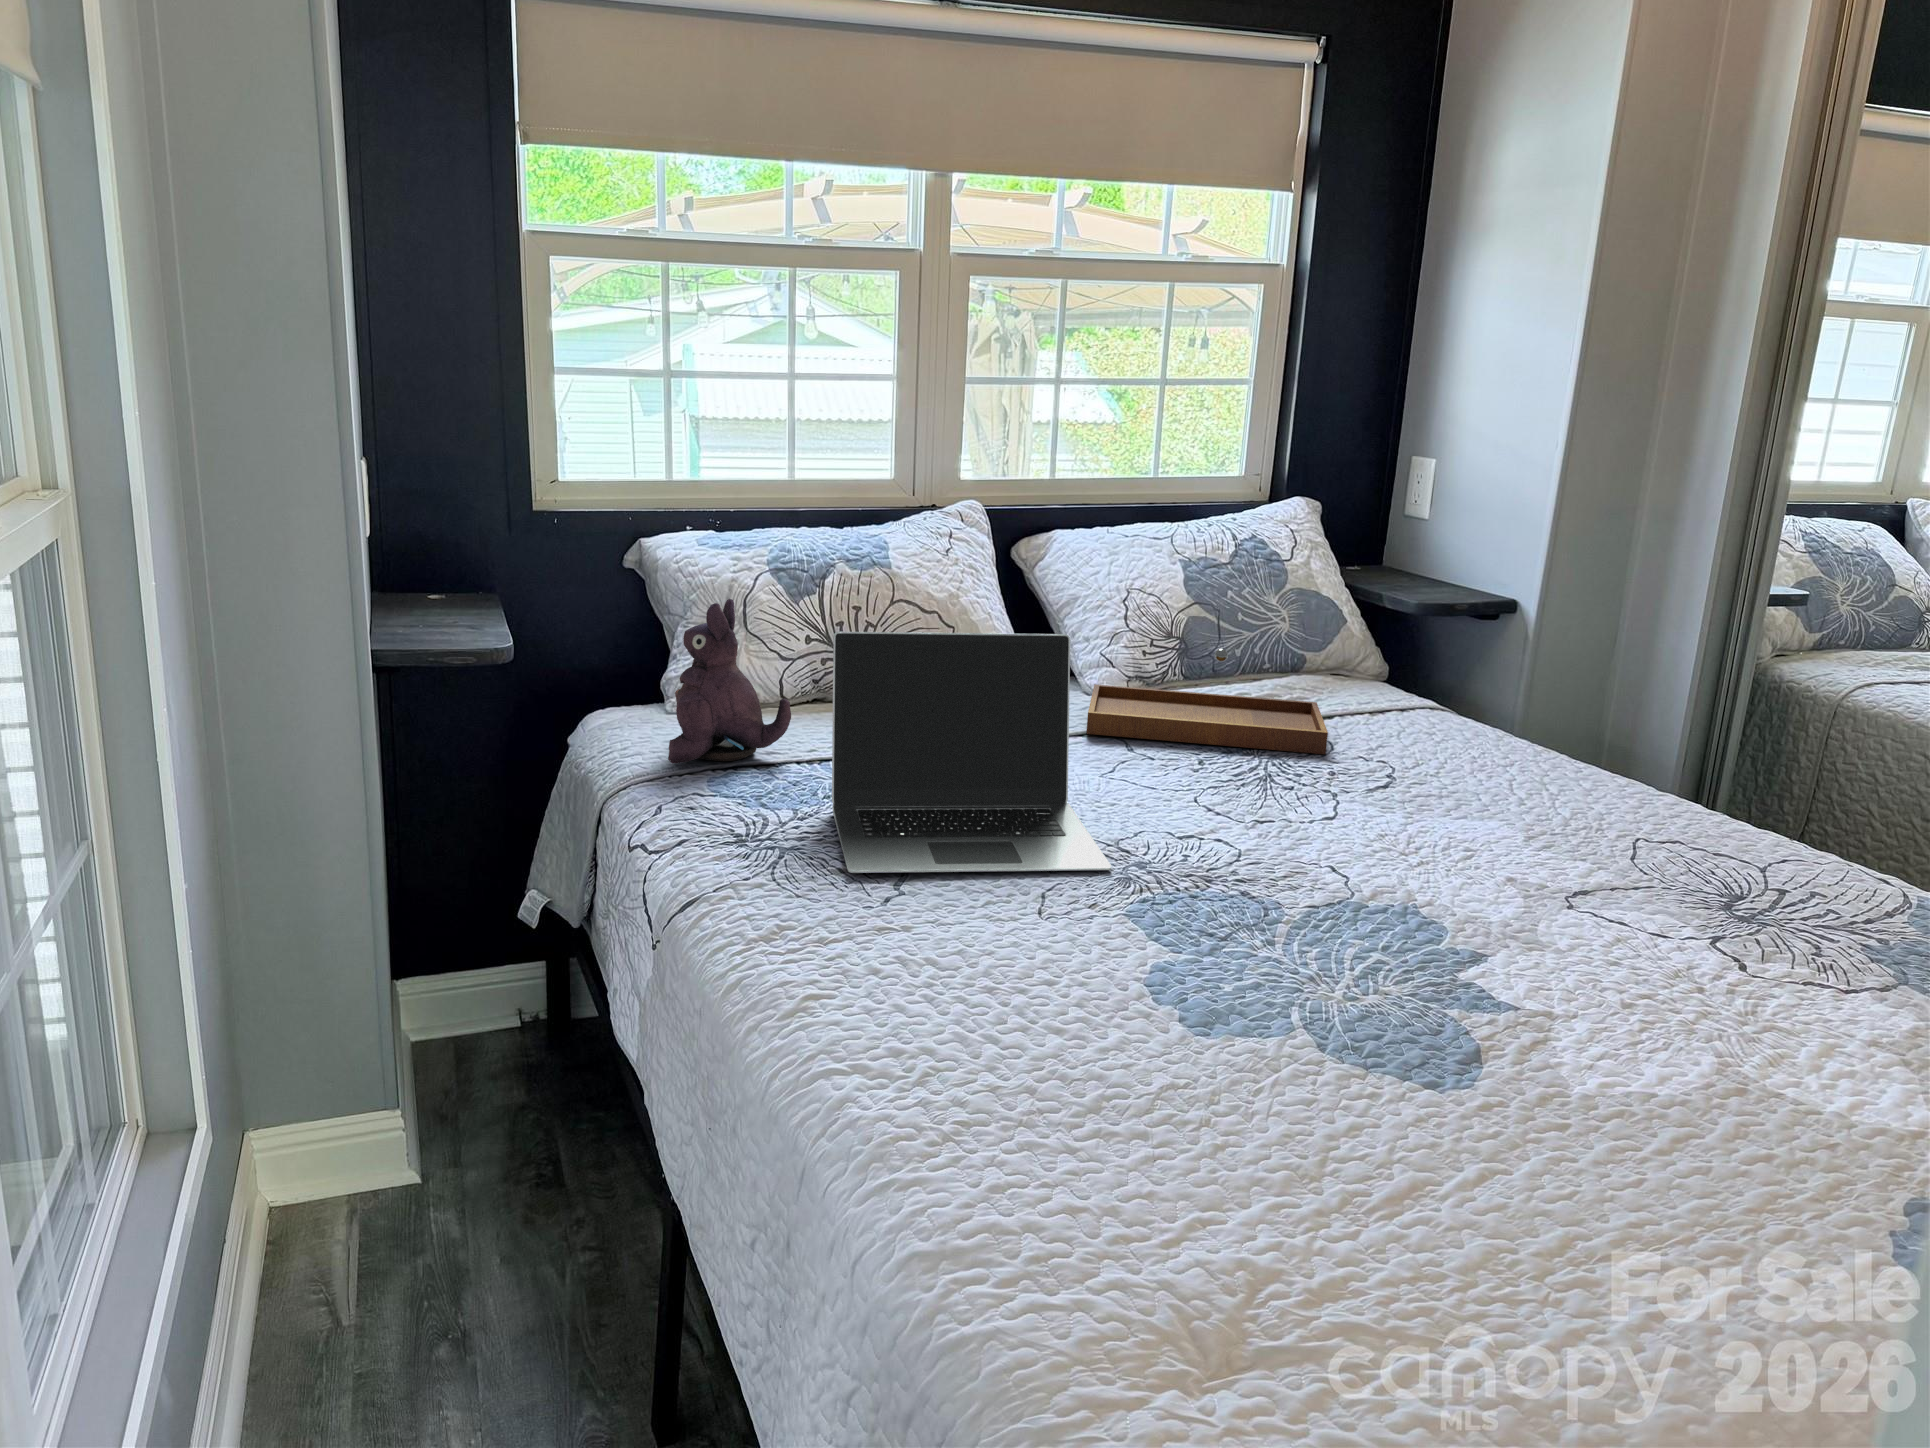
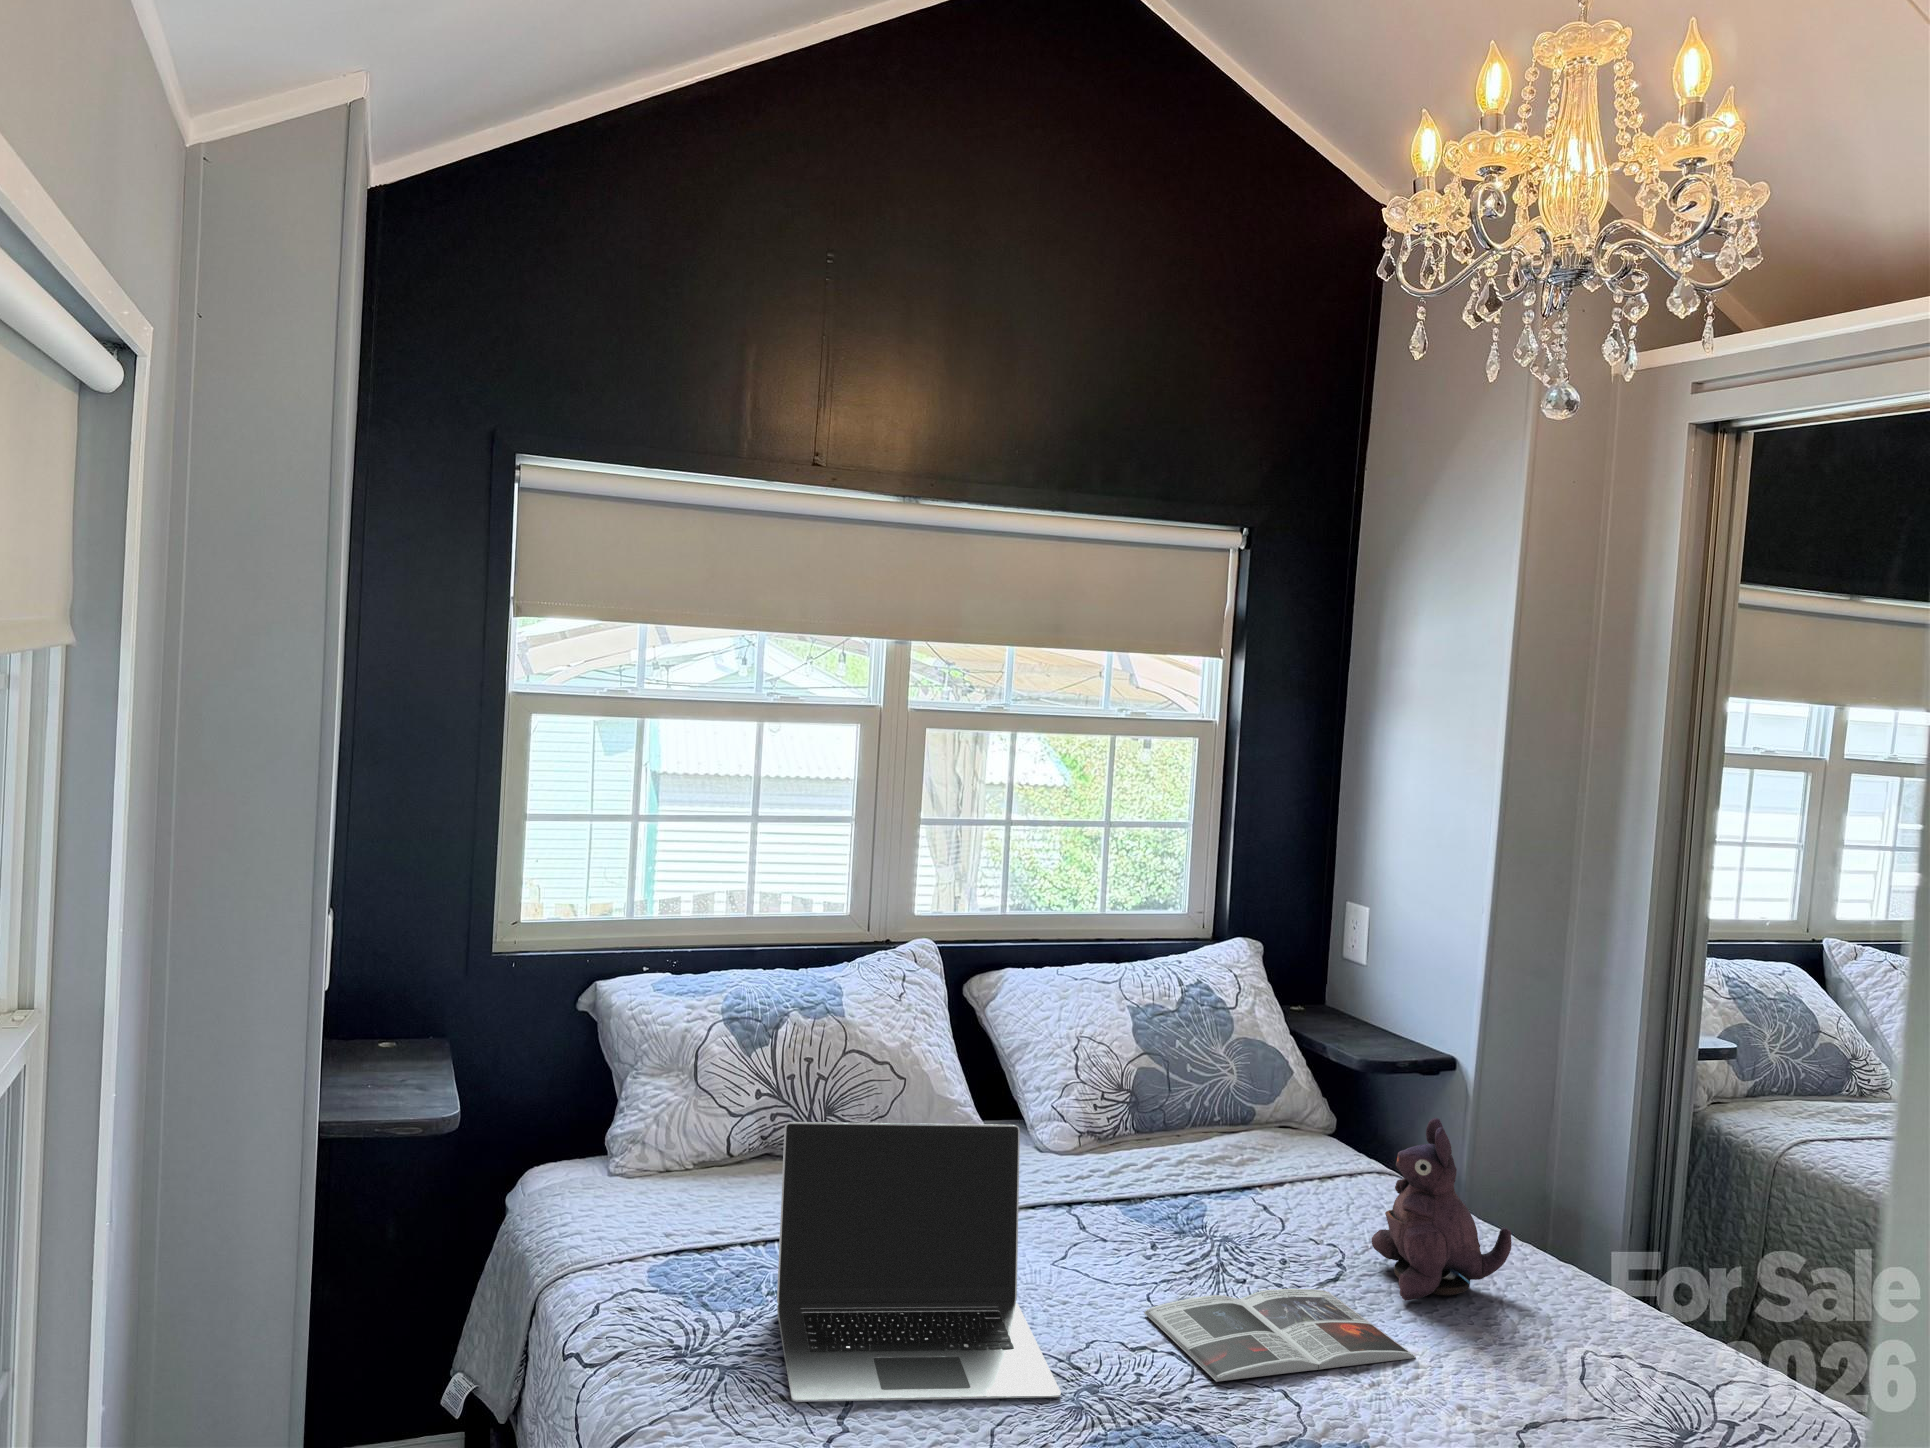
plush toy: present [668,599,791,764] -> present [1372,1118,1512,1301]
tray: present [1087,649,1328,754] -> none [1036,1114,1277,1234]
magazine: none [1194,791,1464,859] -> present [1144,1289,1416,1382]

